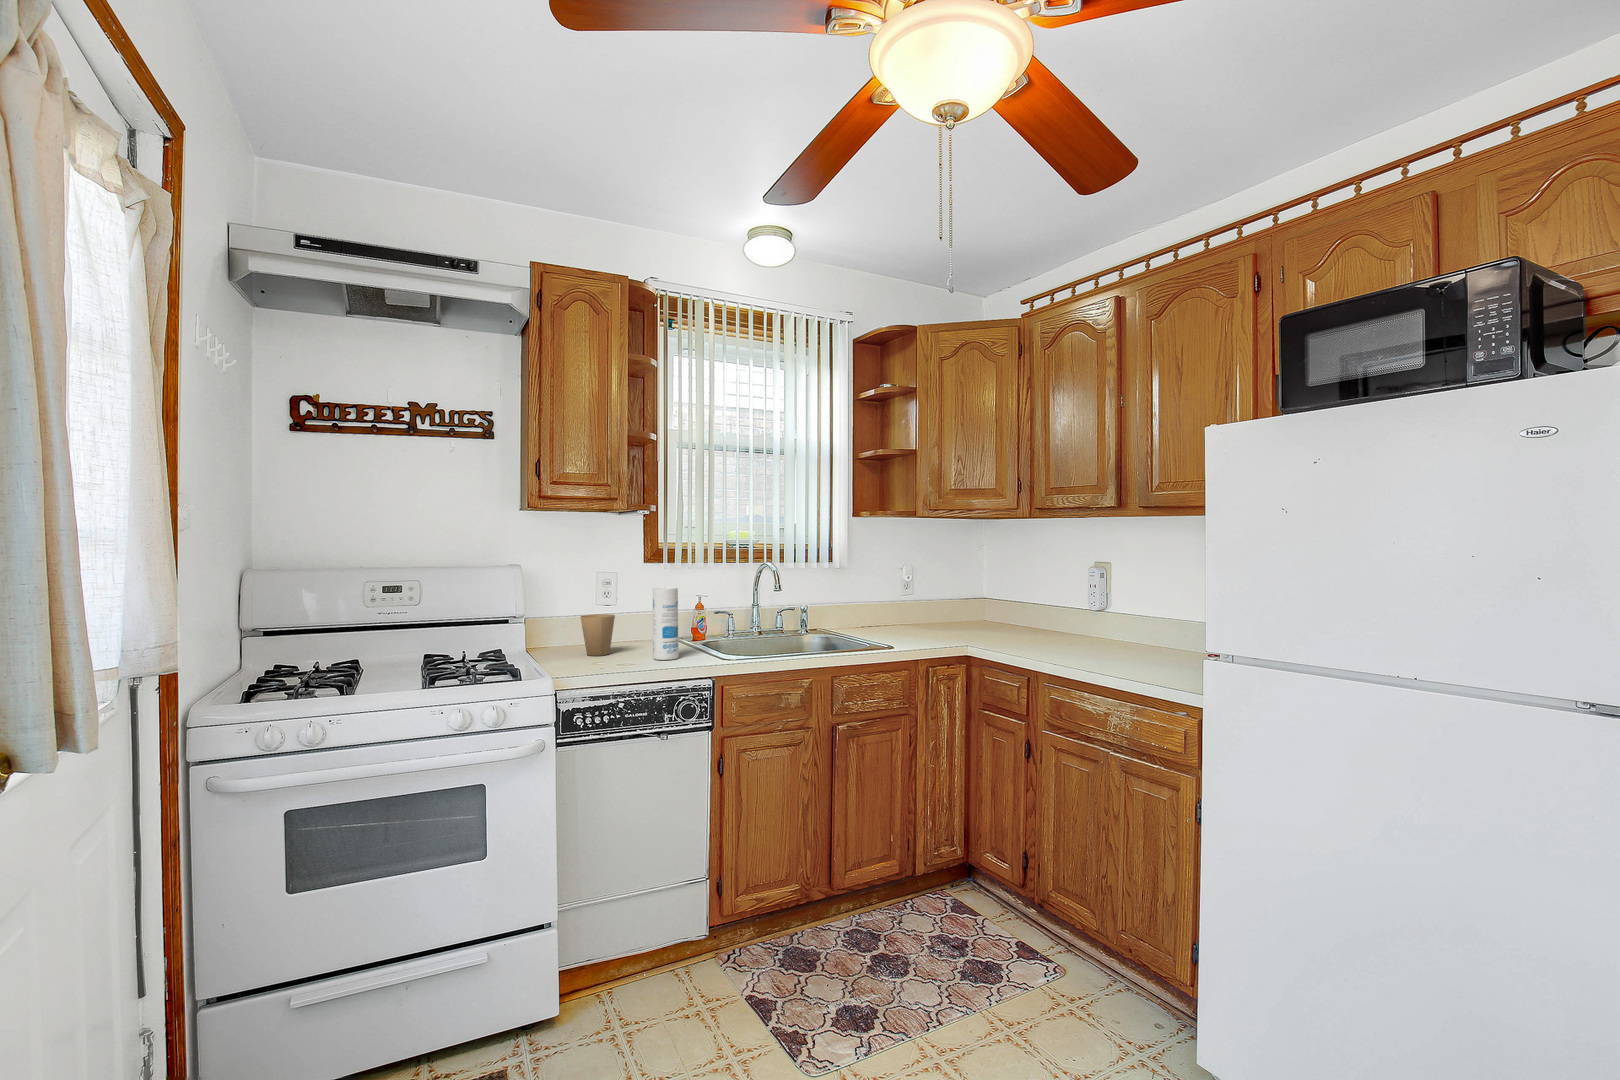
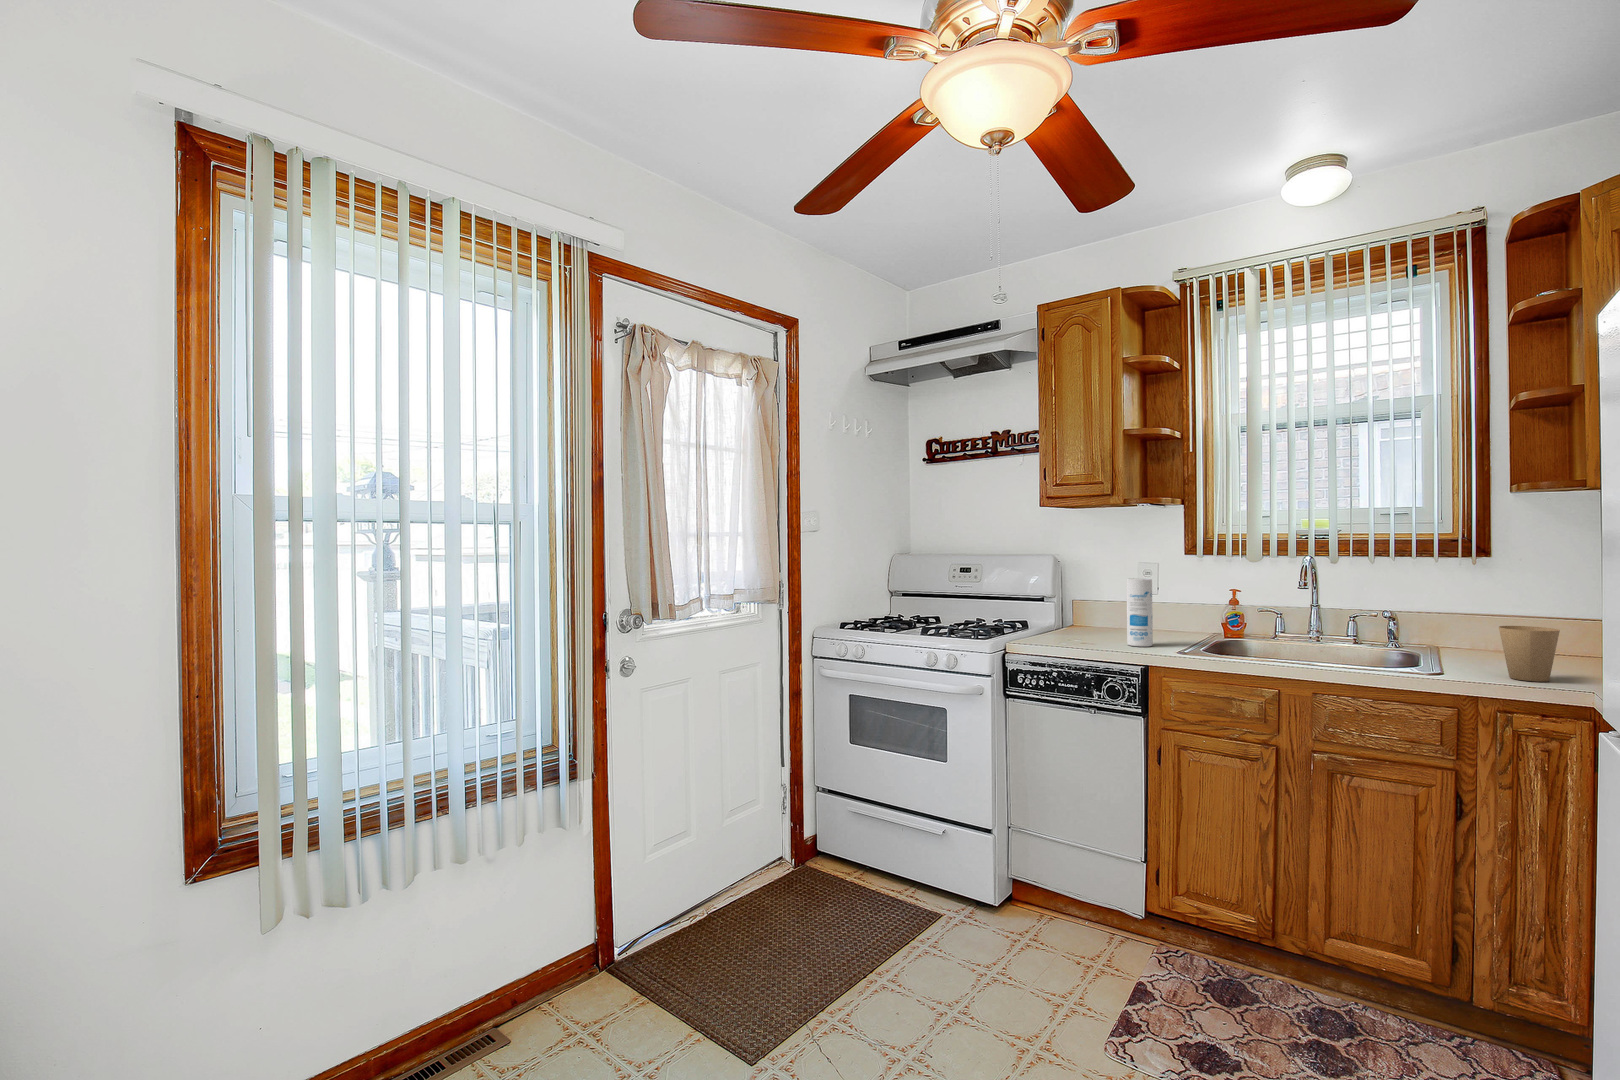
paper cup: present [581,614,615,656] -> present [1499,626,1560,682]

